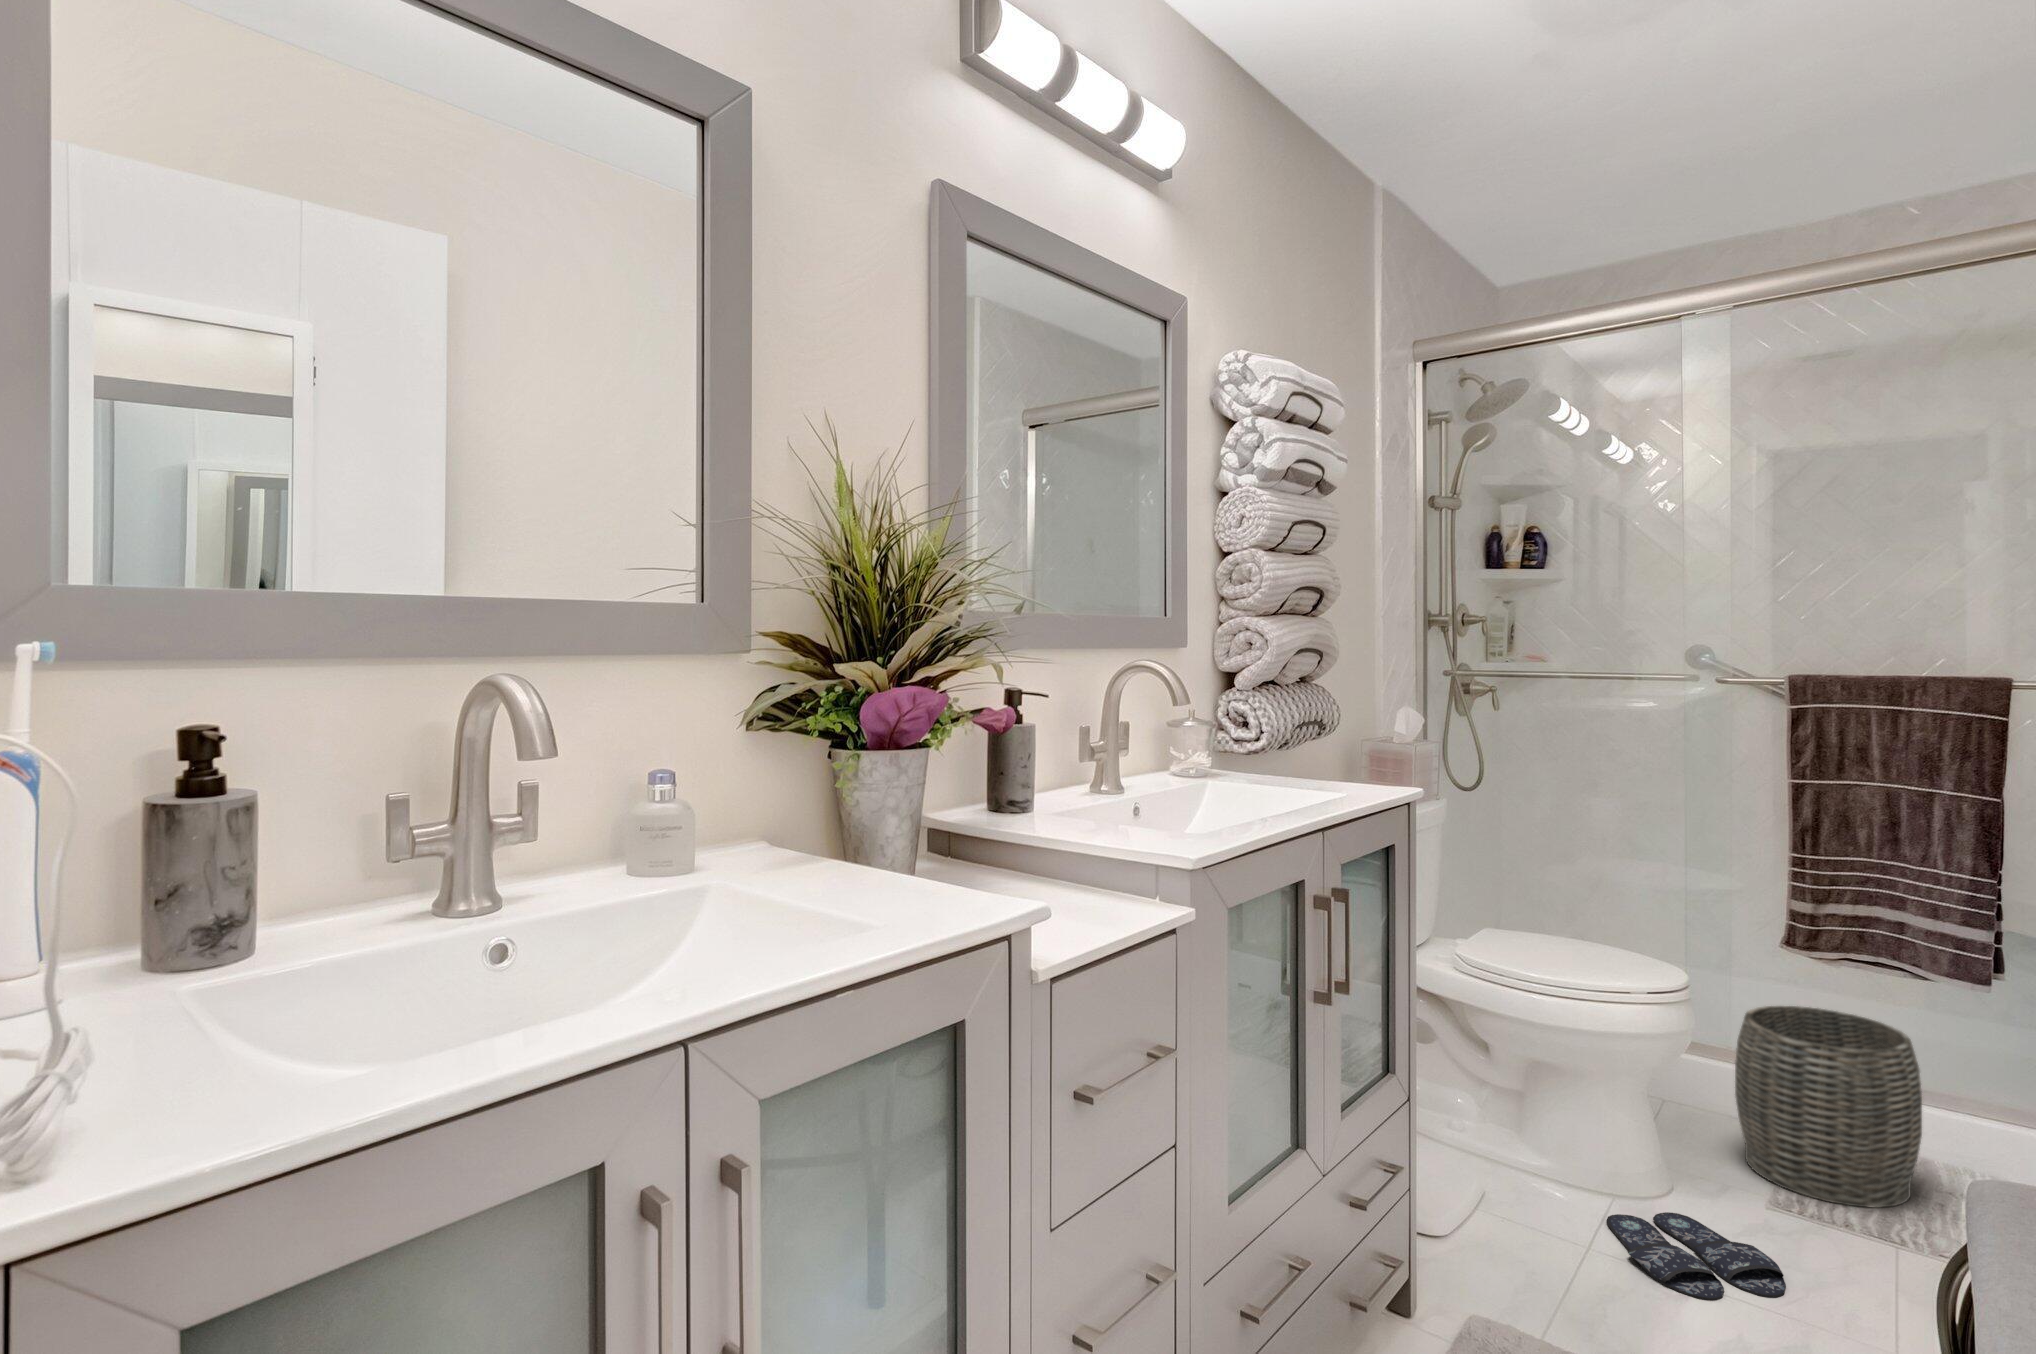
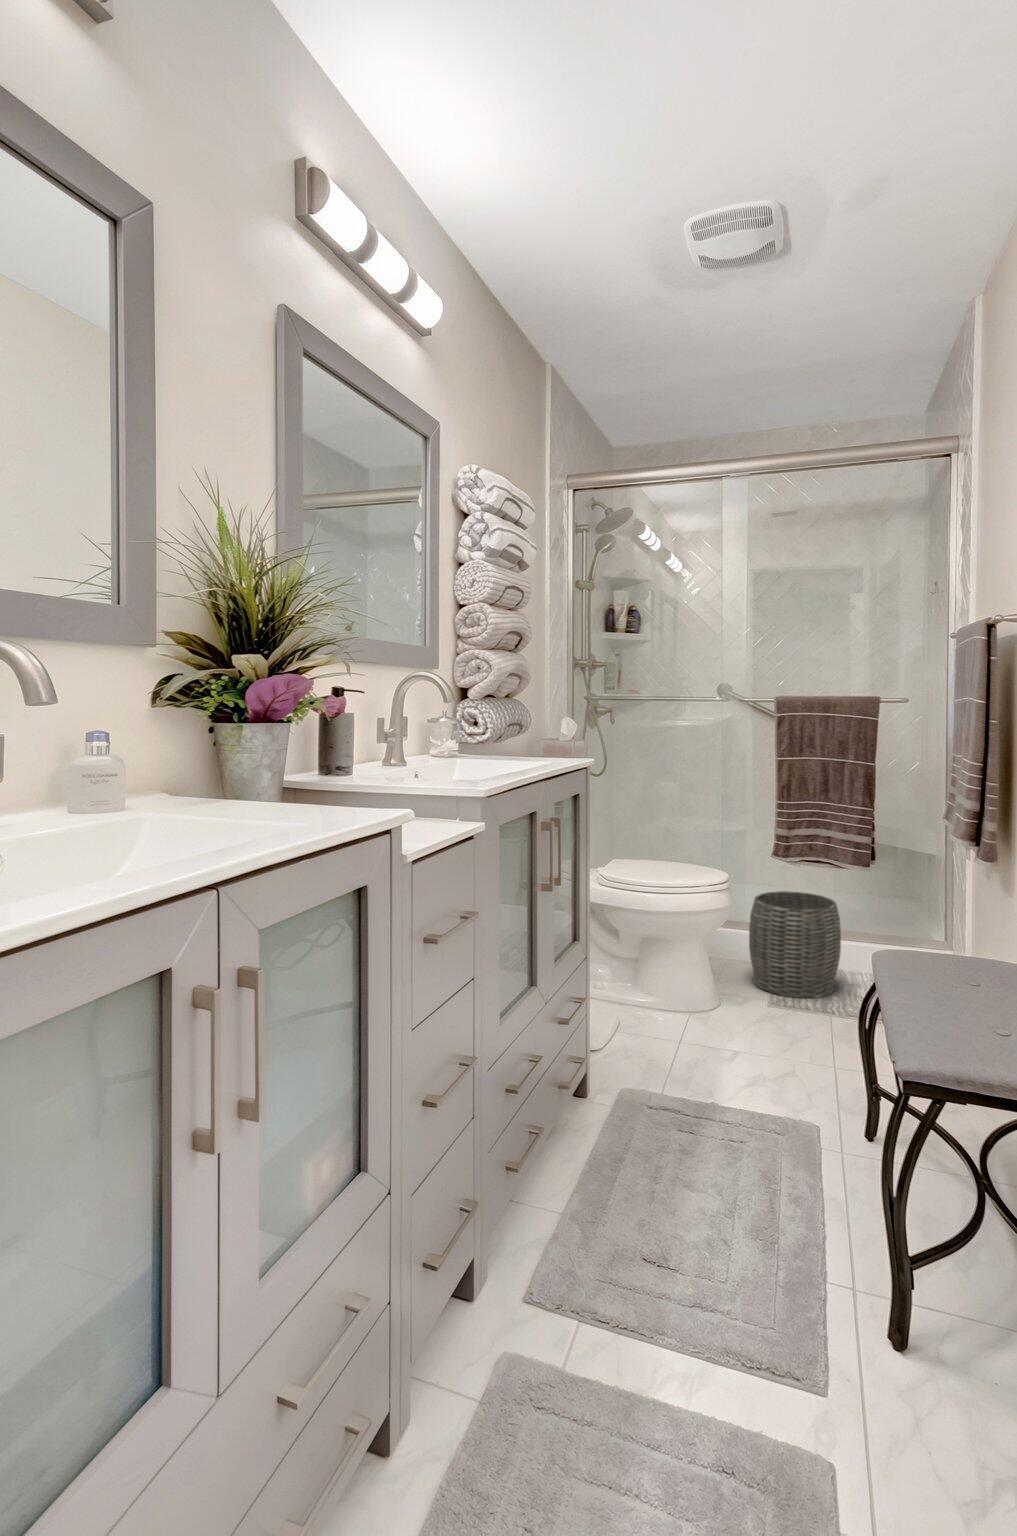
slippers: present [1606,1212,1786,1300] -> none [686,1014,780,1054]

